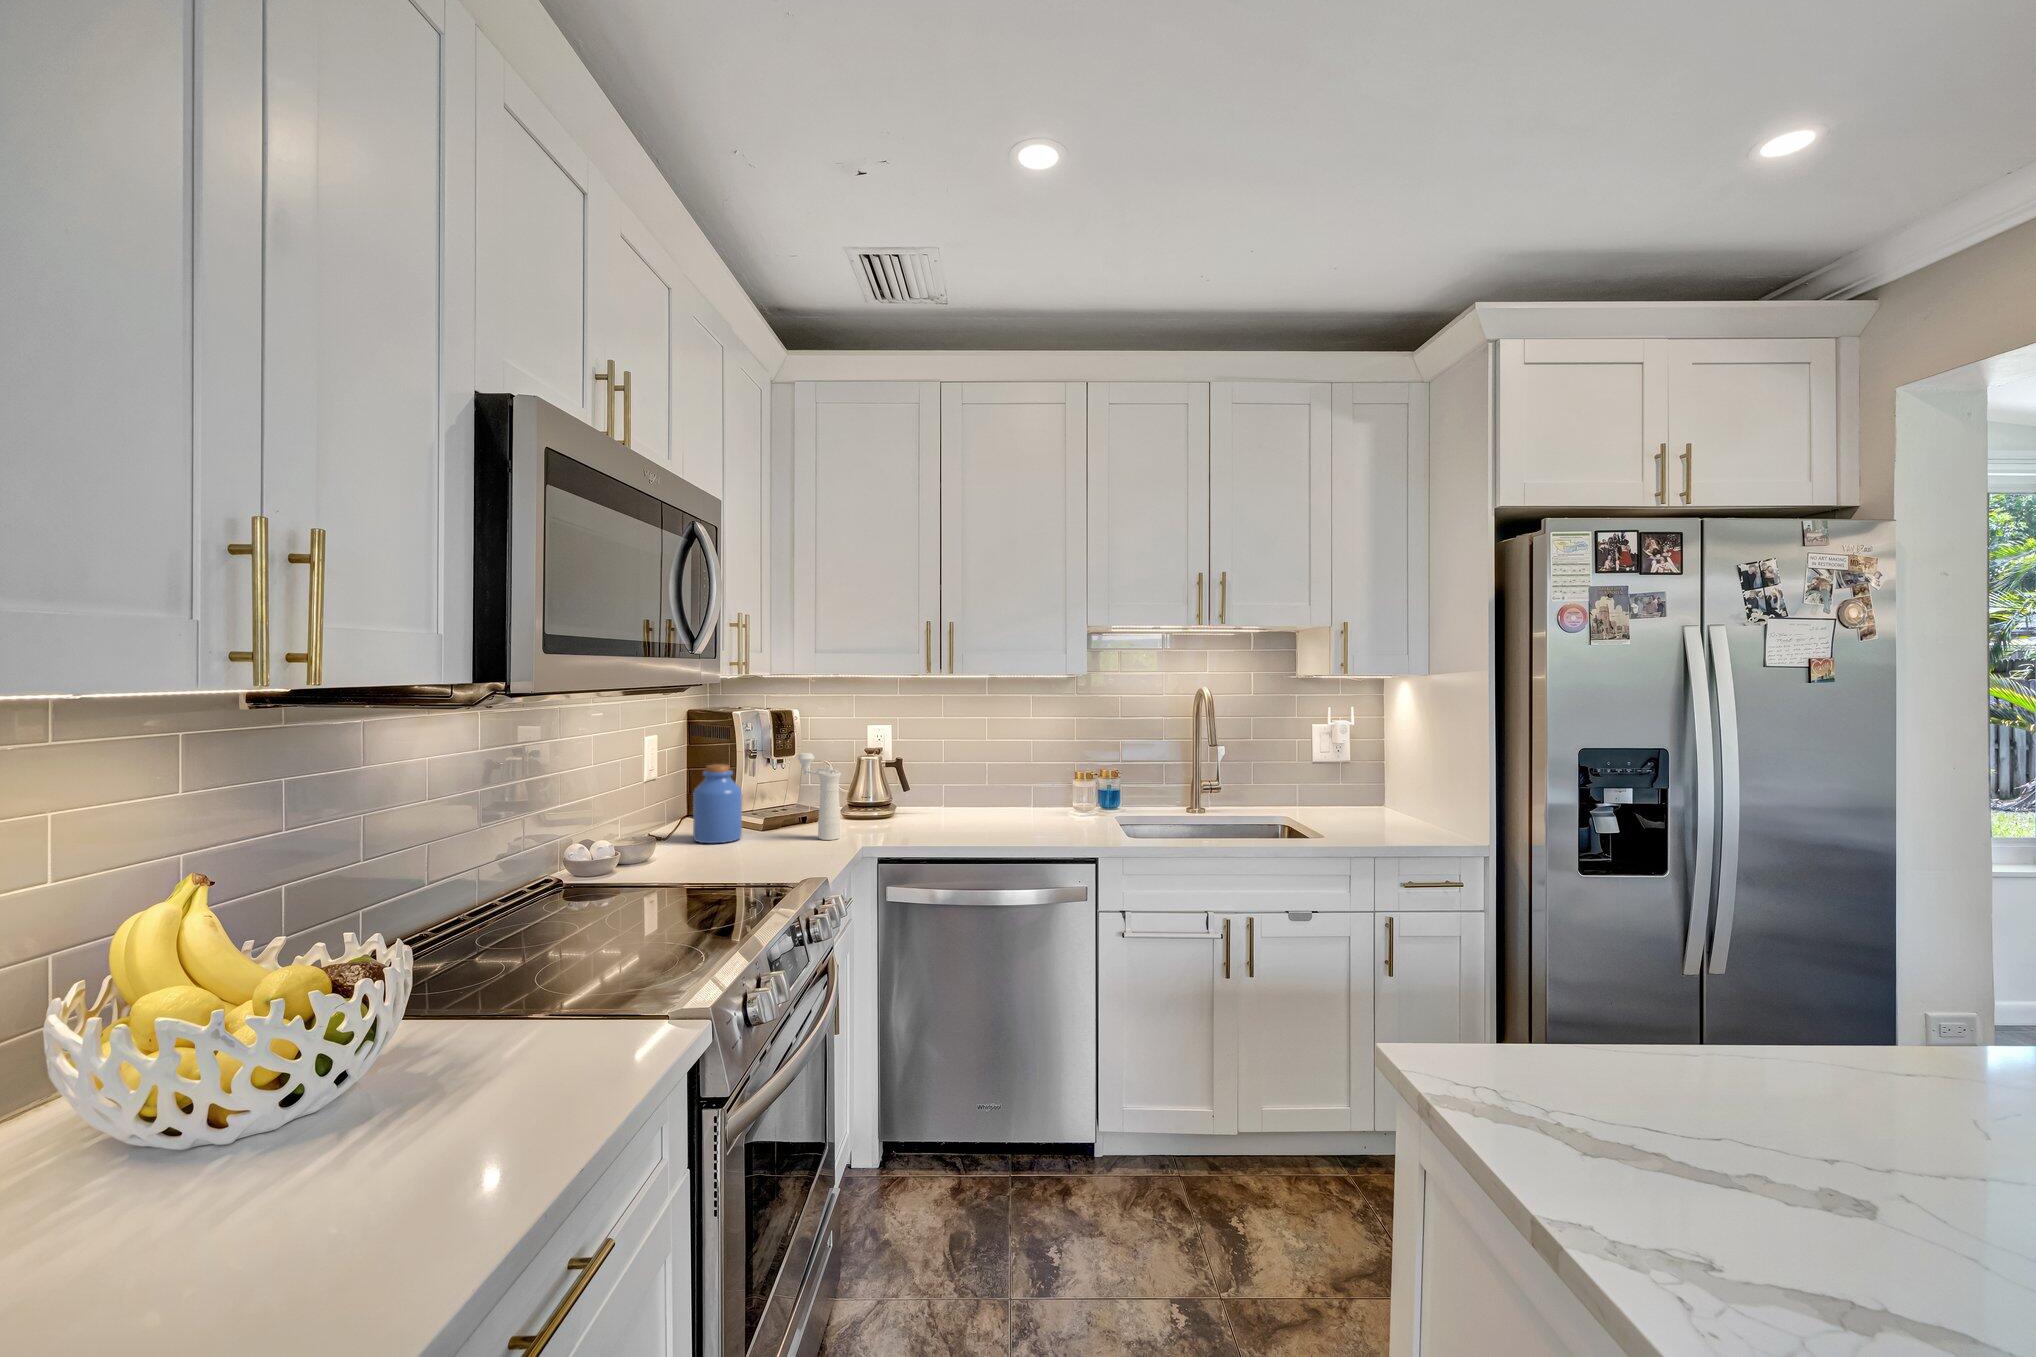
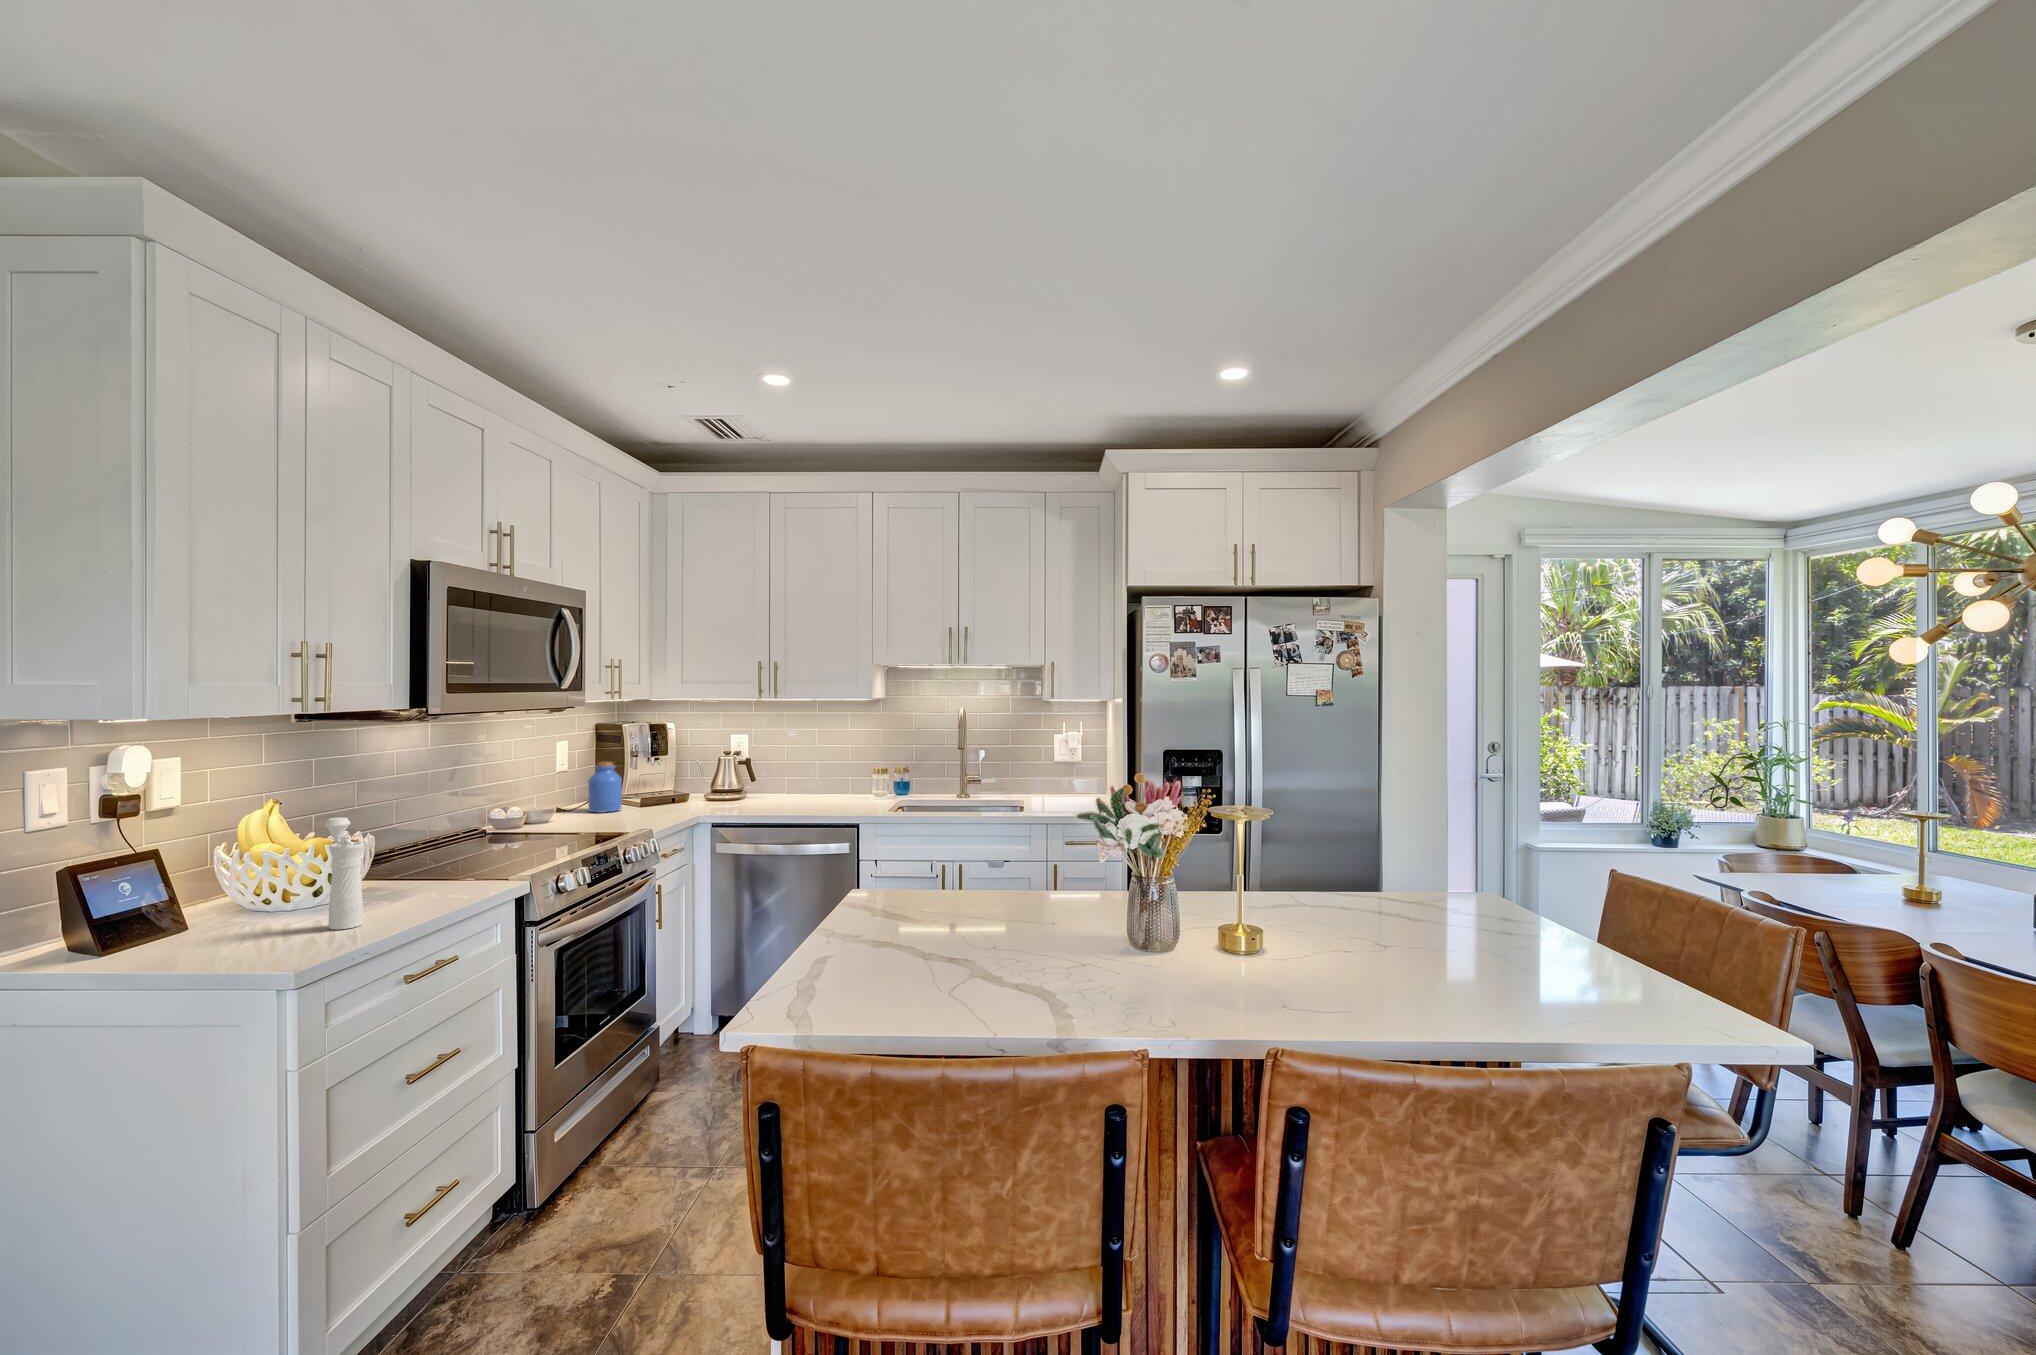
pepper mill: present [798,753,841,840] -> present [325,817,364,930]

